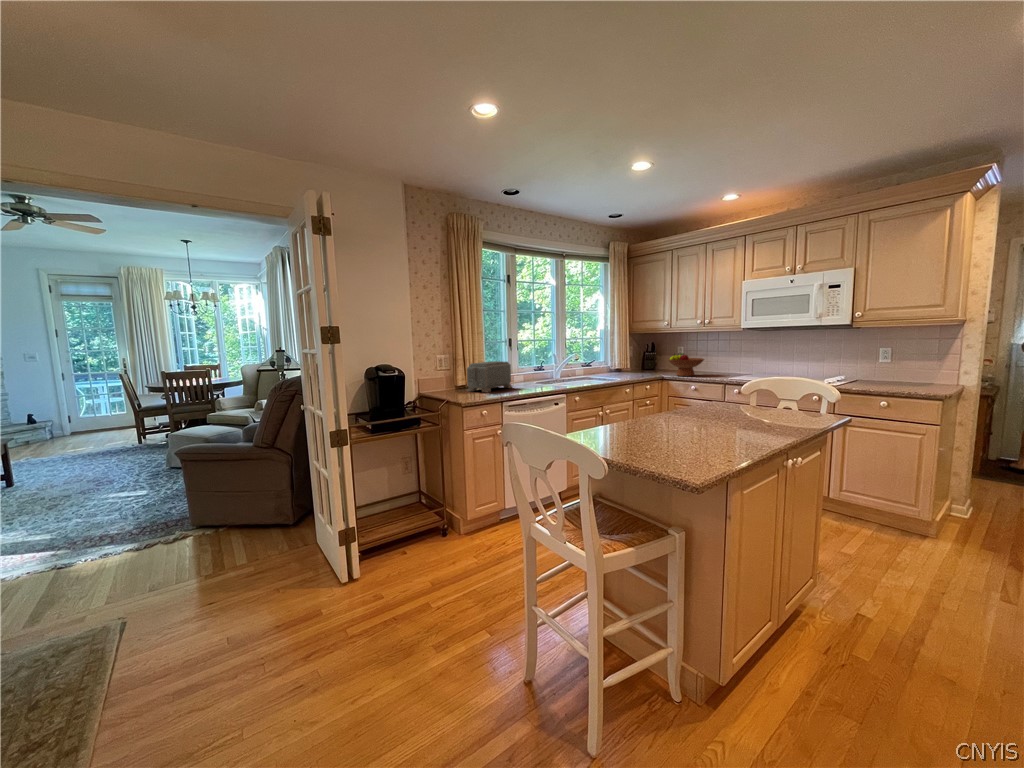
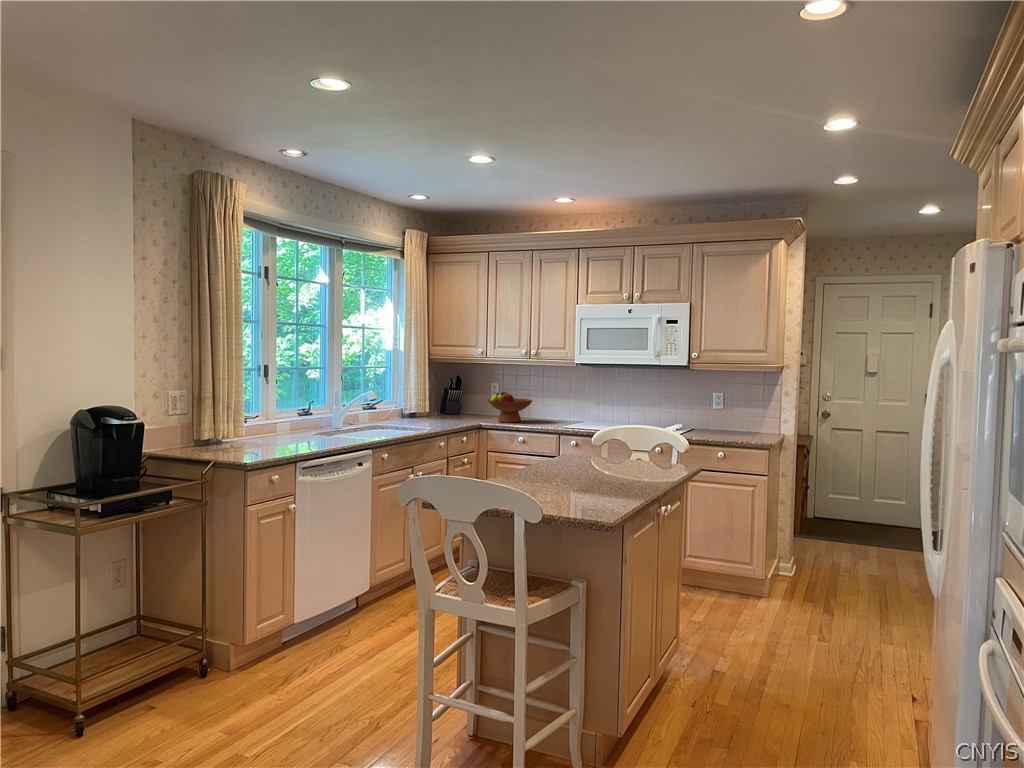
toaster: present [467,361,512,392] -> none [223,402,290,450]

